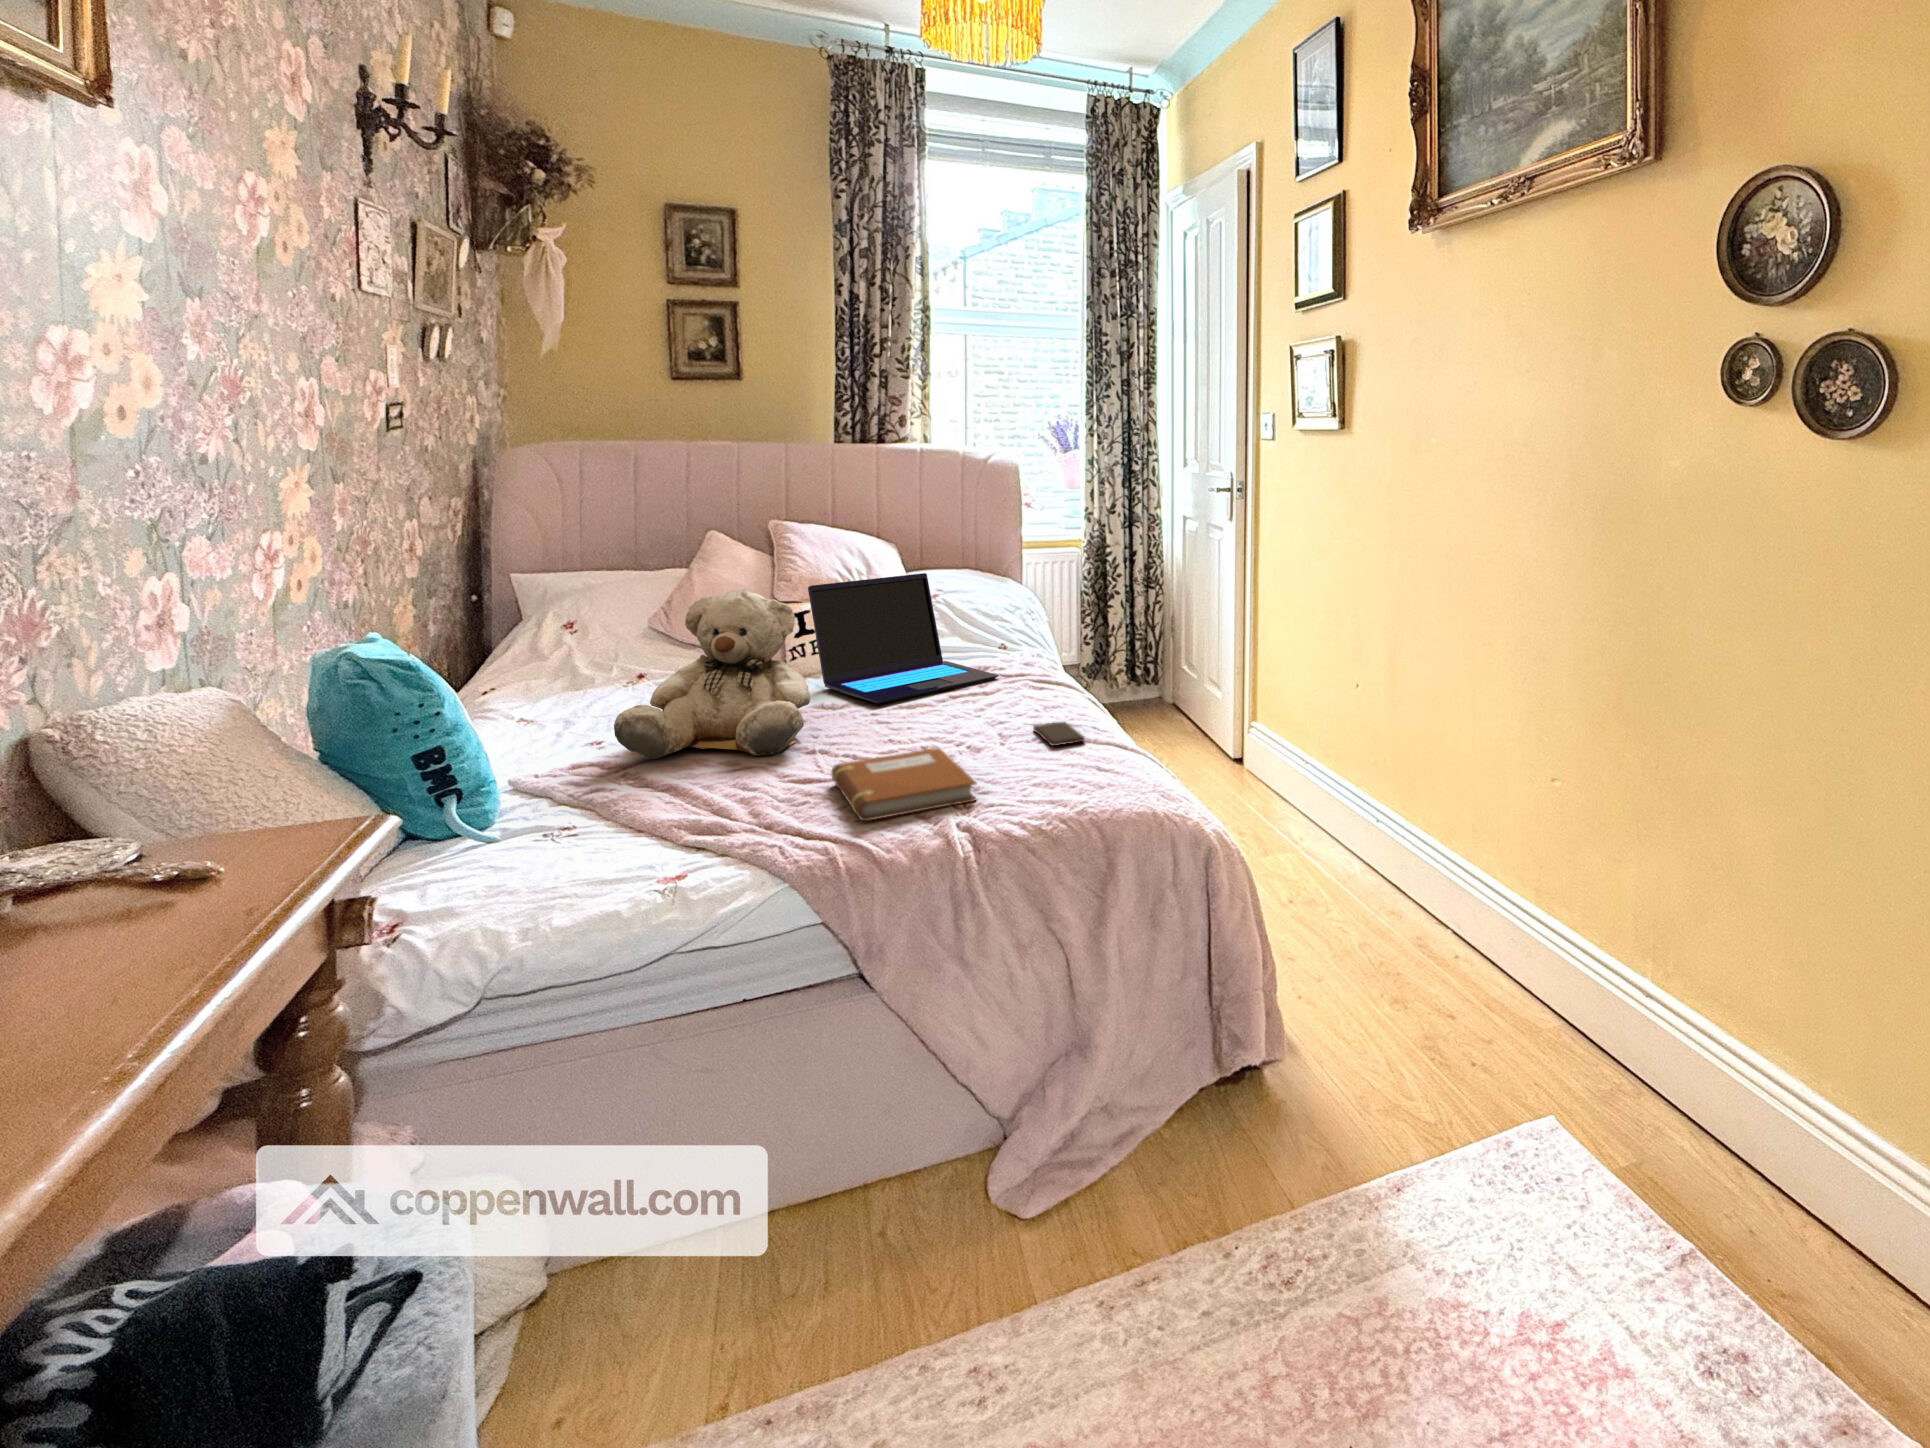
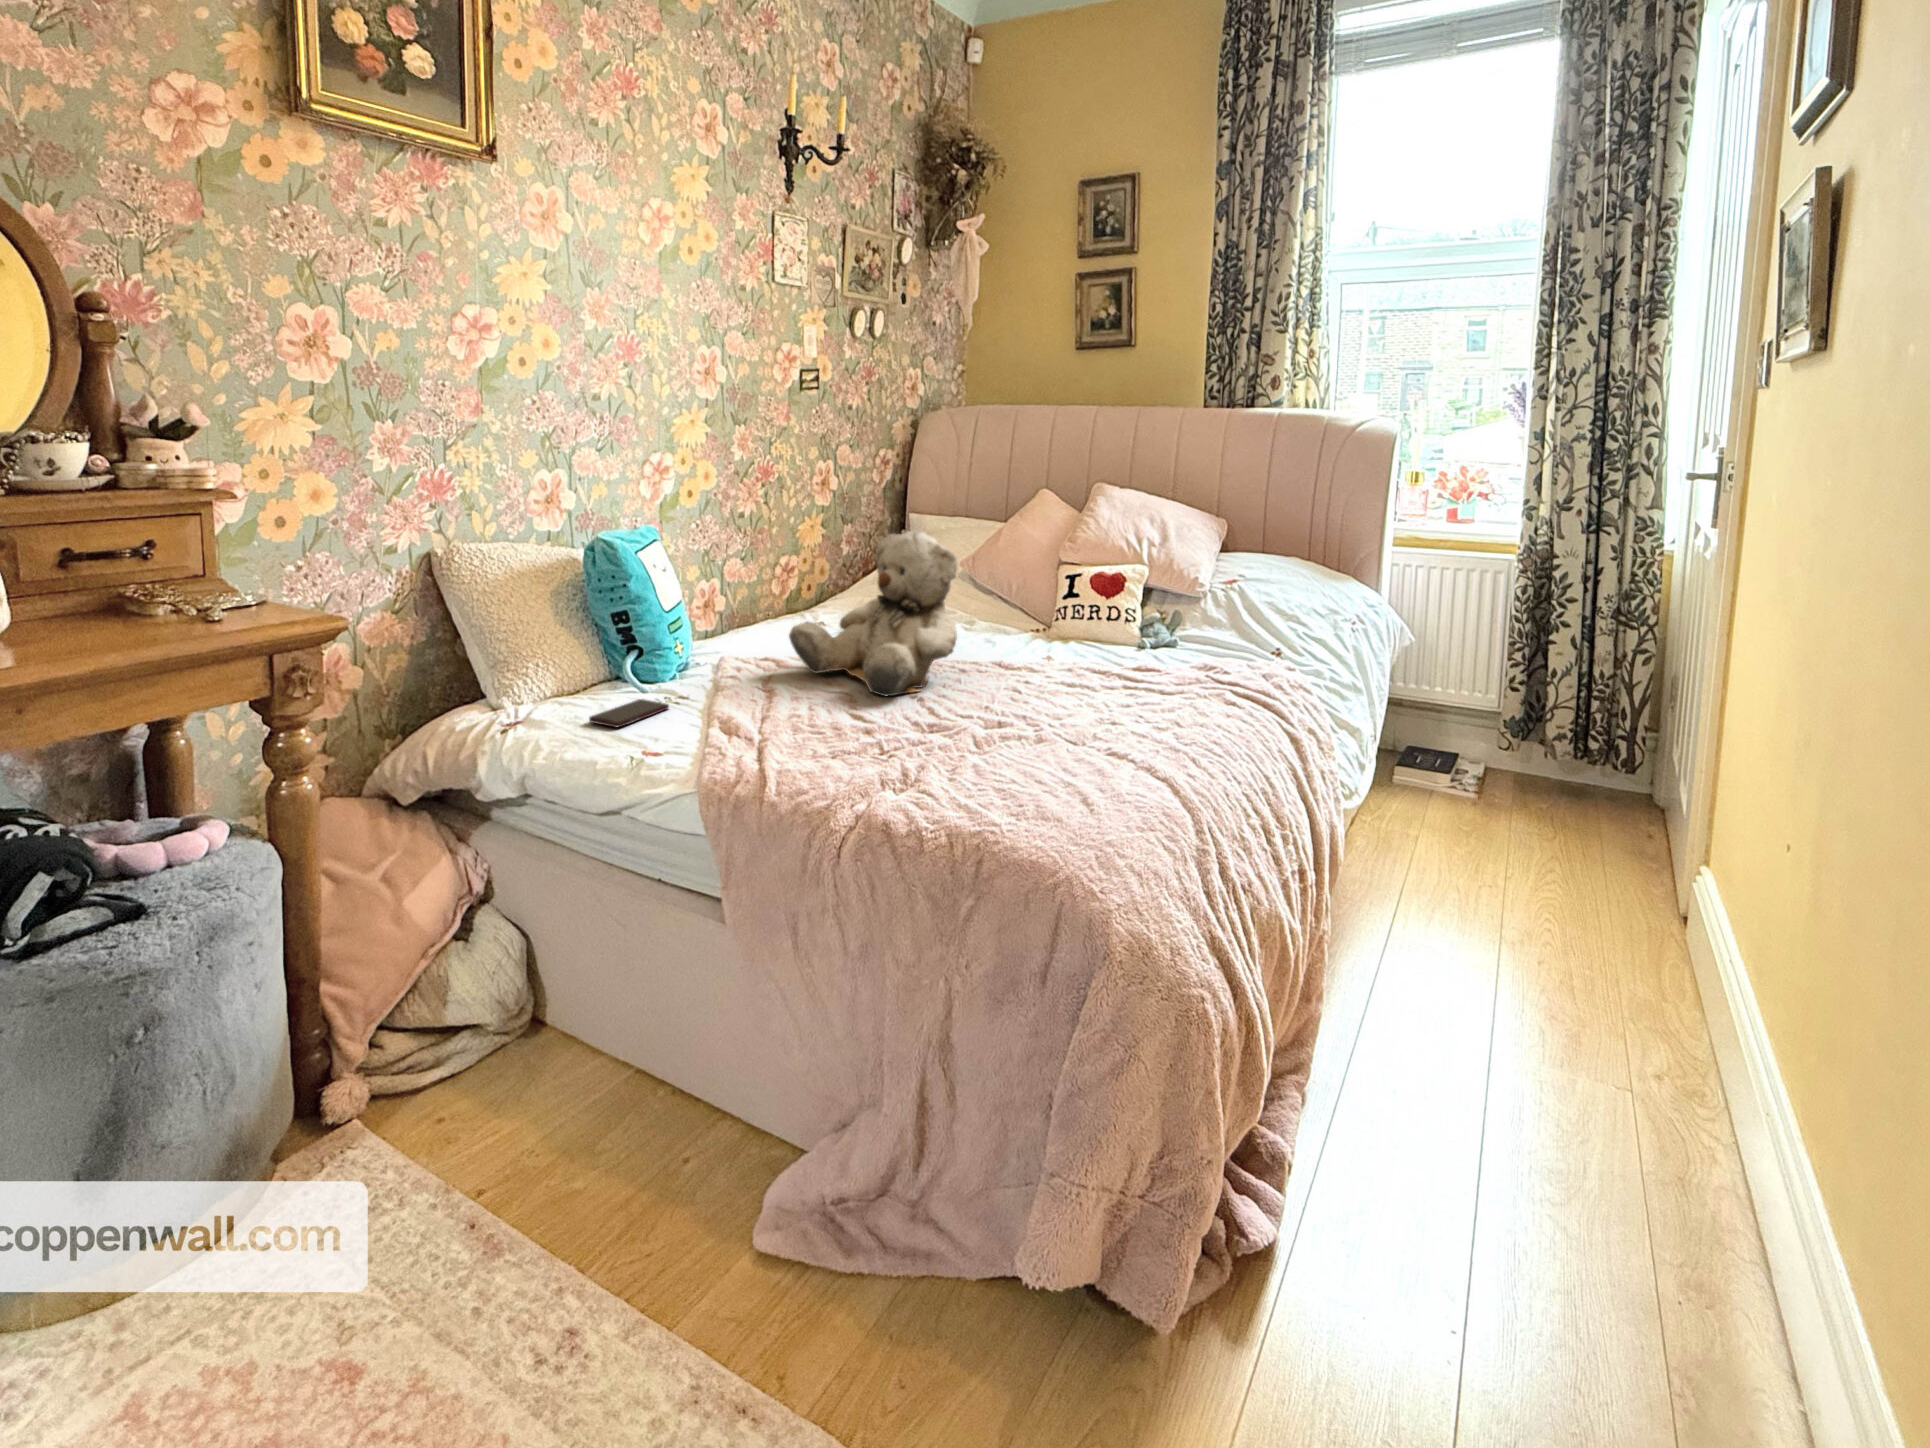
laptop: present [808,573,999,704] -> none [1029,542,1202,684]
smartphone: present [1033,722,1085,746] -> present [589,699,669,727]
notebook: present [831,748,976,821] -> none [809,718,980,804]

